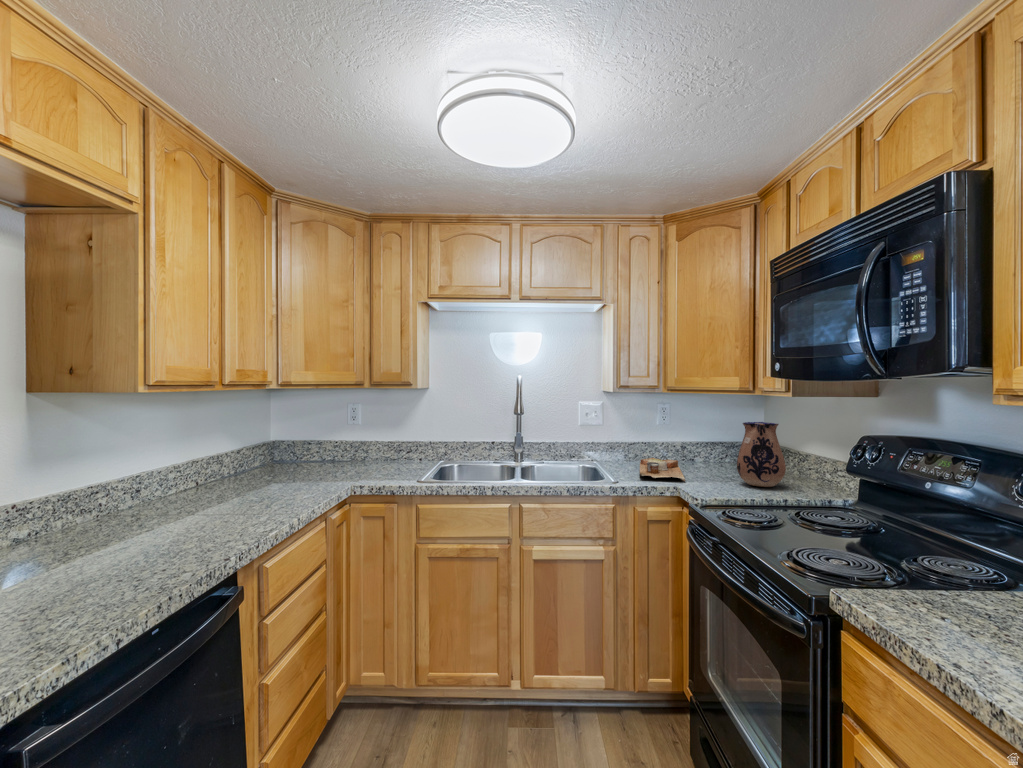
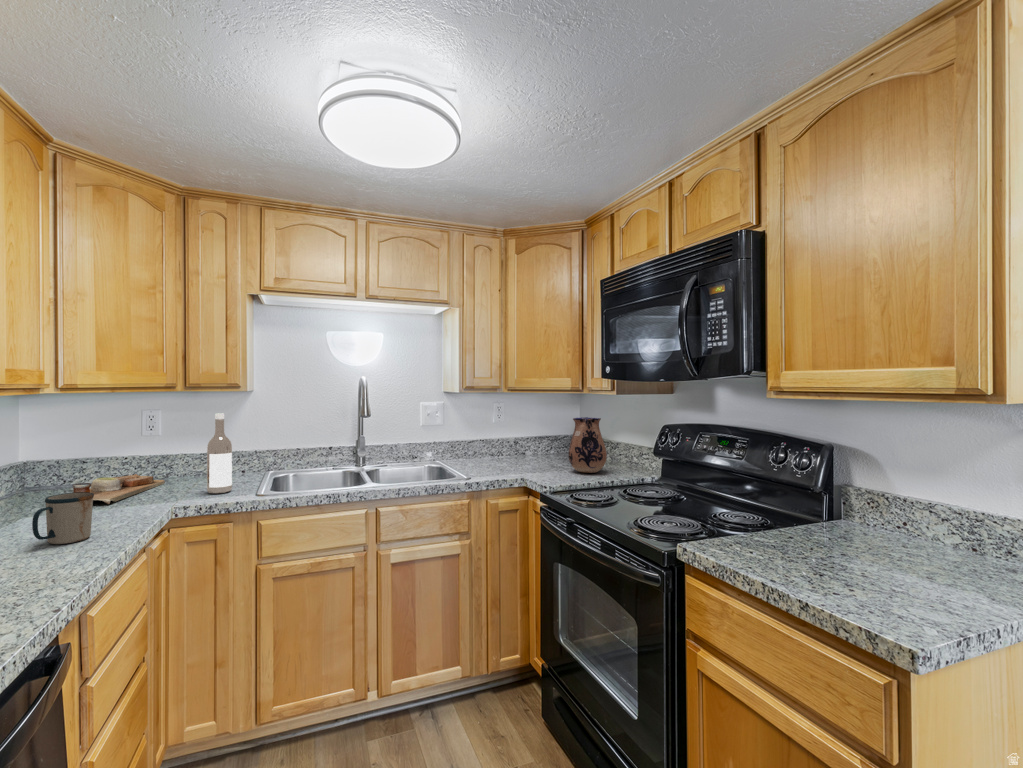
wine bottle: none [383,408,402,478] -> present [207,413,232,494]
cutting board: present [639,458,685,481] -> present [72,474,165,504]
mug: none [243,469,285,509] -> present [32,492,94,544]

